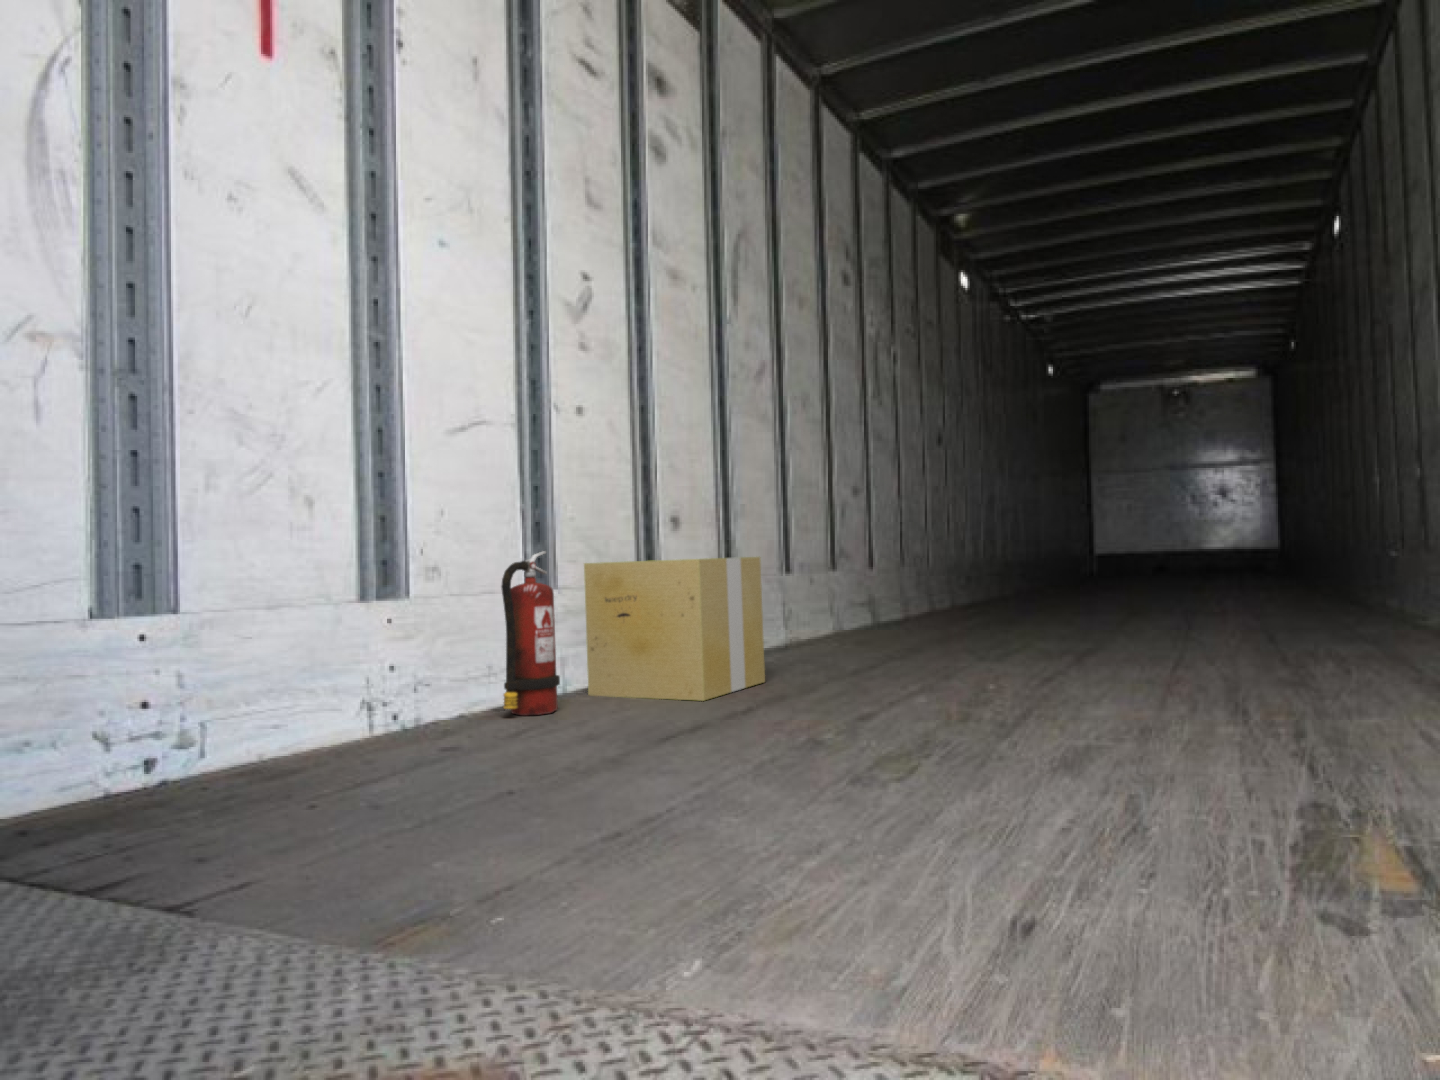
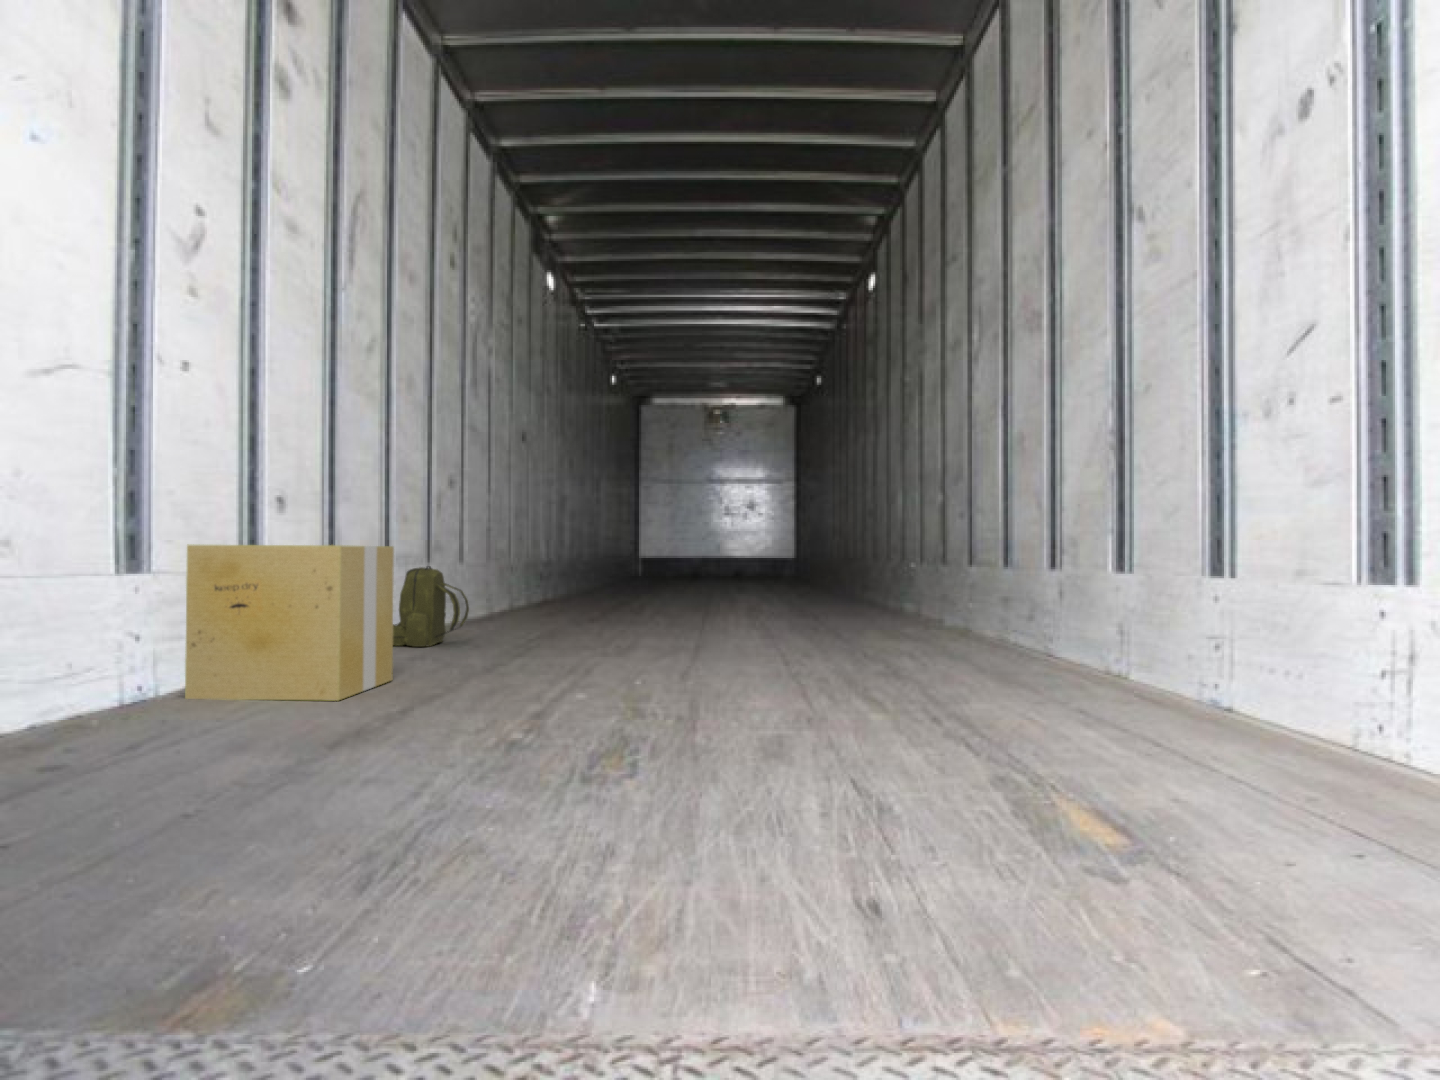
fire extinguisher: present [501,551,560,716] -> none [94,528,166,723]
backpack: none [789,572,864,649] -> present [393,566,469,647]

